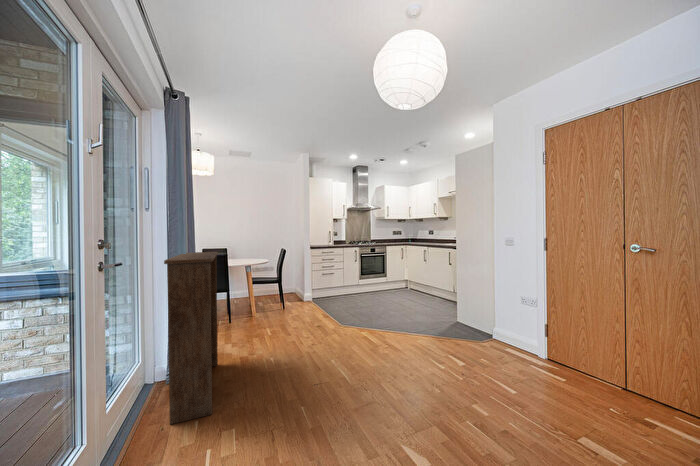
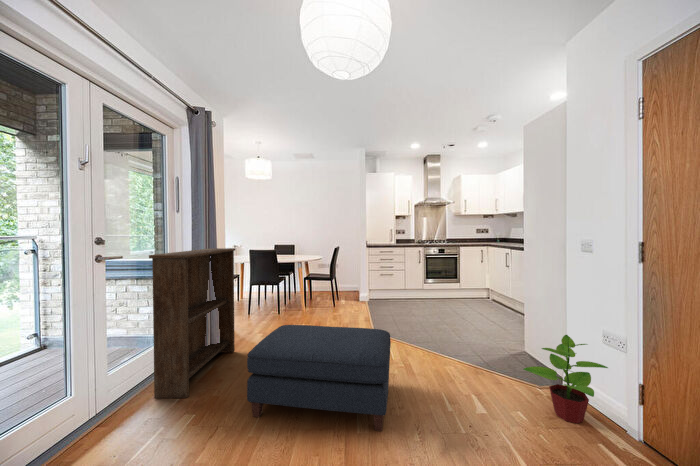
potted plant: none [481,301,531,358] -> present [523,335,608,423]
ottoman: none [291,316,418,410] -> present [247,325,391,431]

